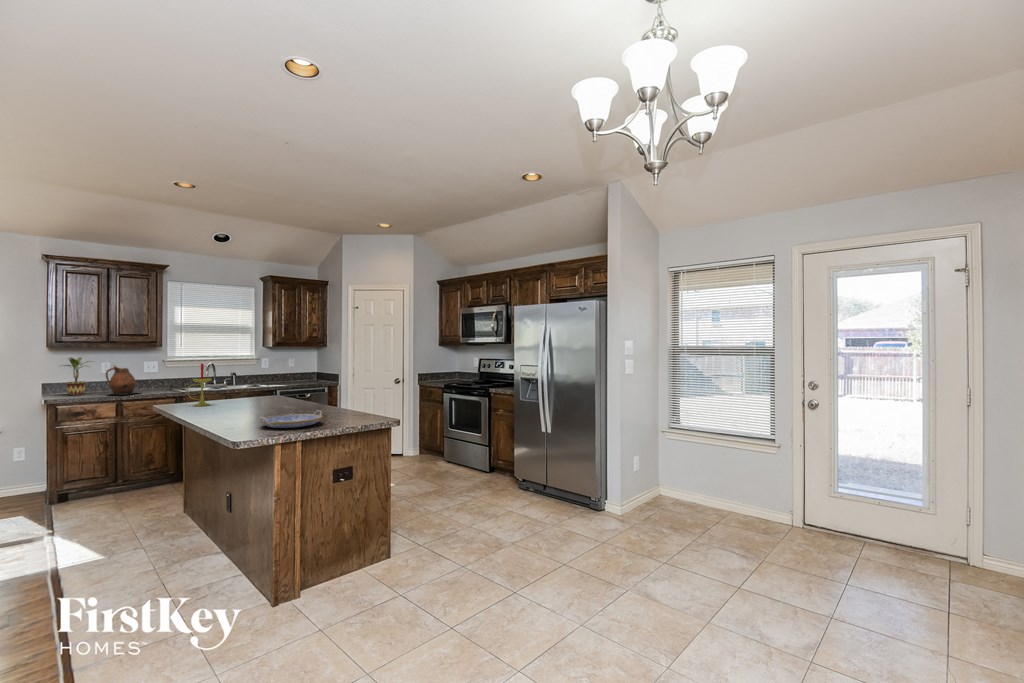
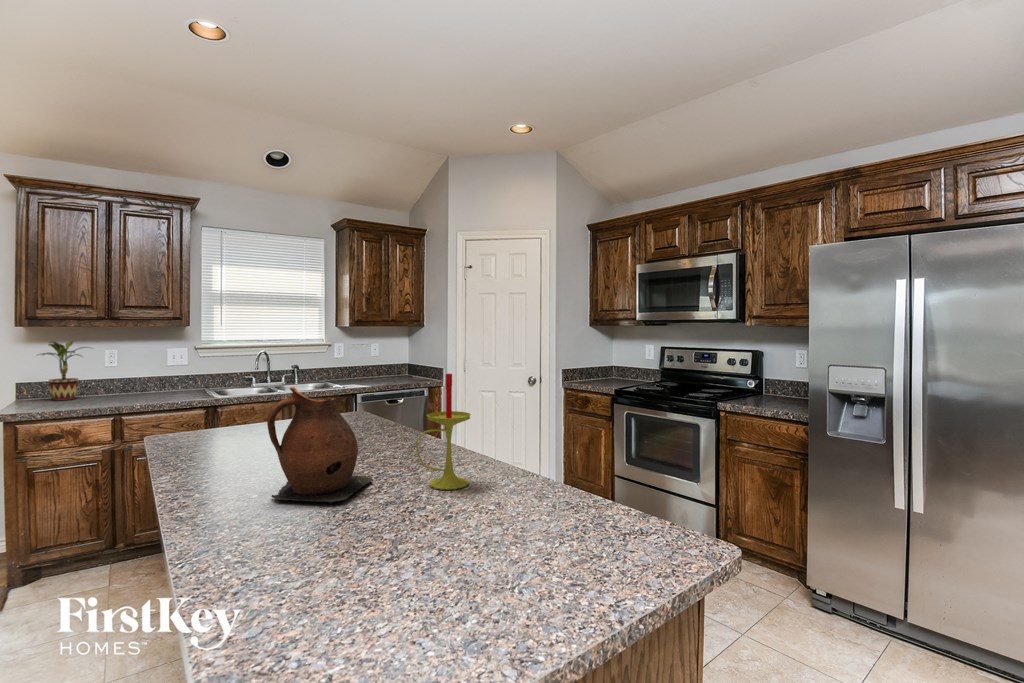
candle: present [187,364,212,406] -> present [415,374,471,490]
ceramic pitcher: present [106,365,136,395] -> present [267,387,373,504]
serving tray: present [259,410,322,428] -> none [333,501,509,587]

